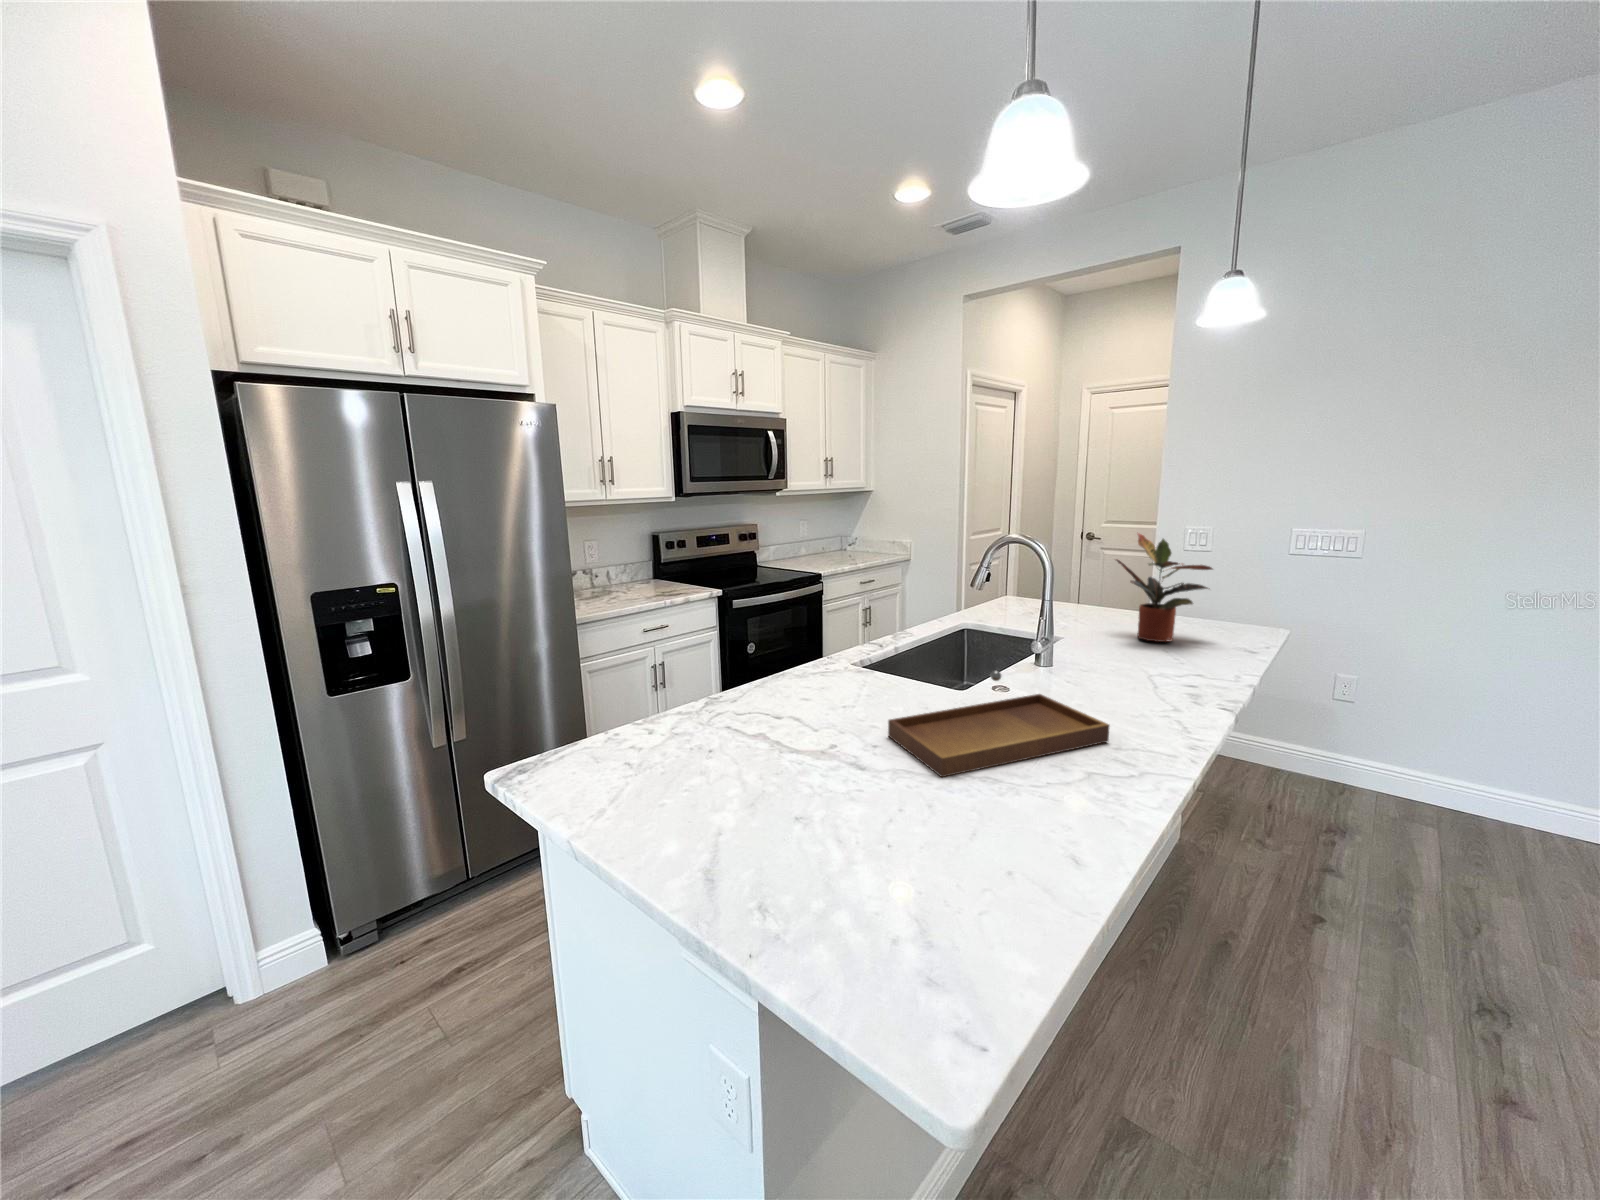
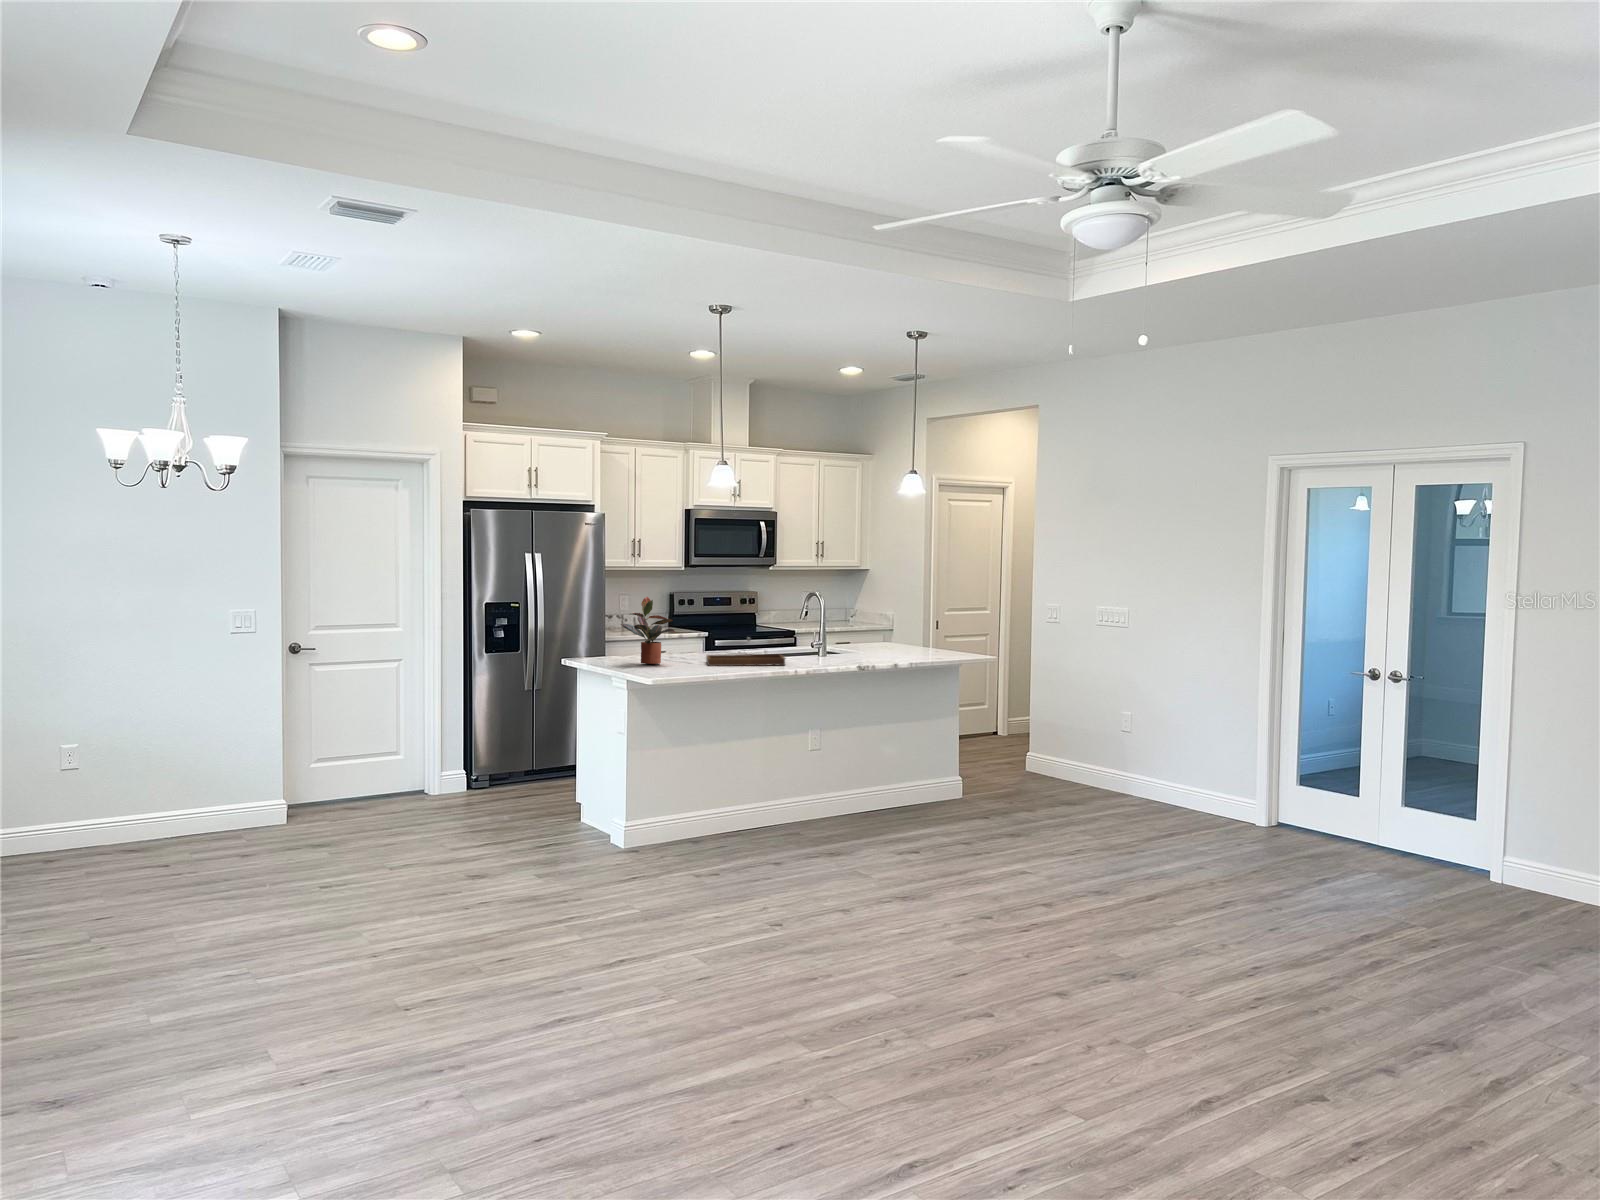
potted plant: present [1116,533,1212,642] -> present [621,597,675,664]

